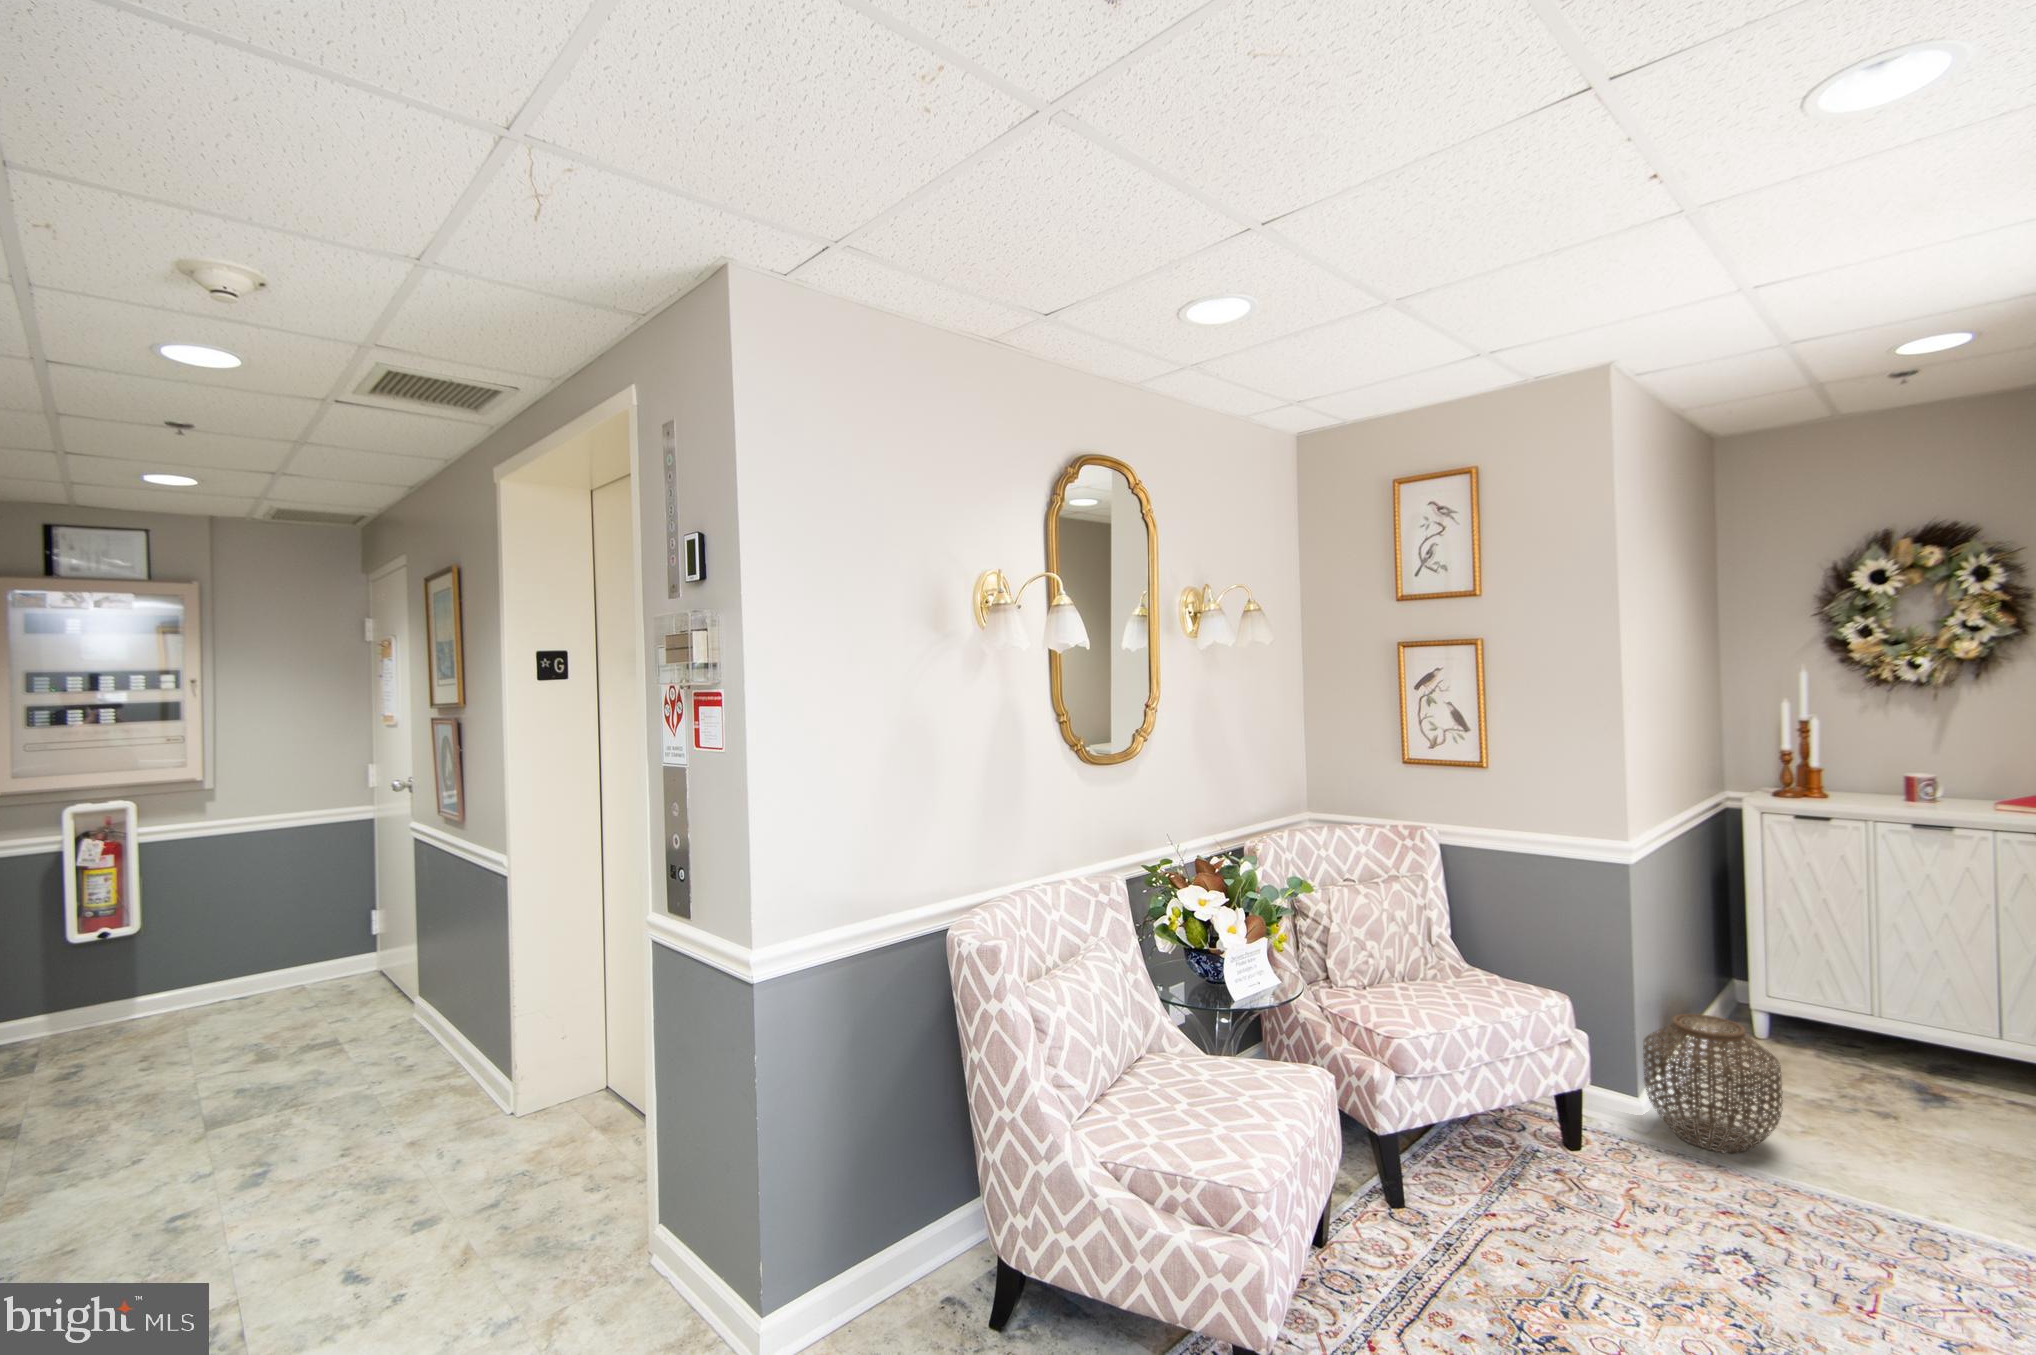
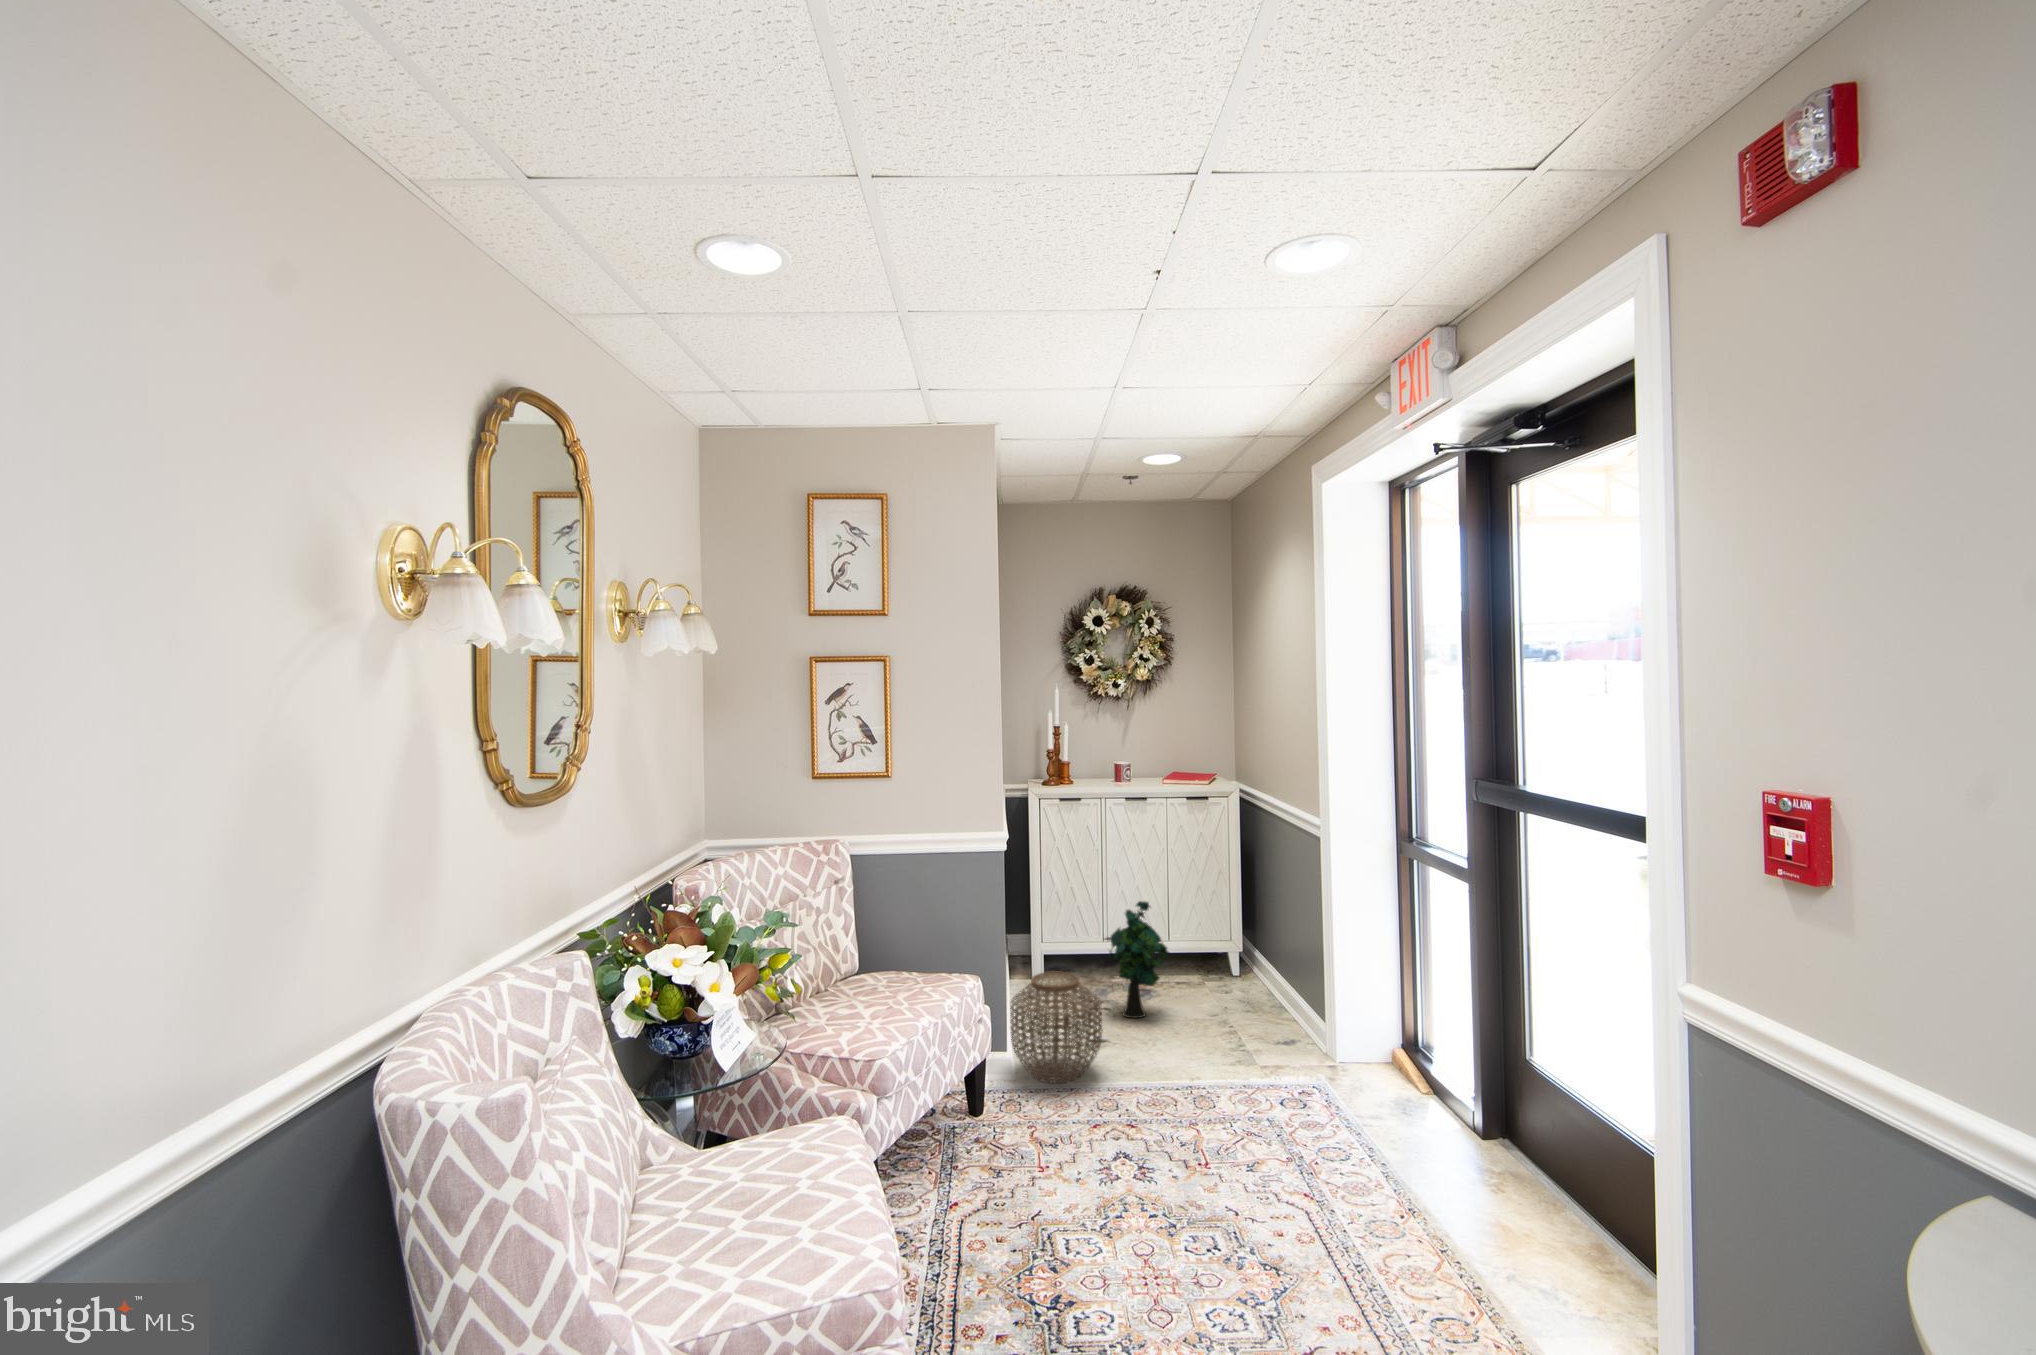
decorative plant: none [1841,959,1961,1117] -> present [1105,901,1170,1018]

